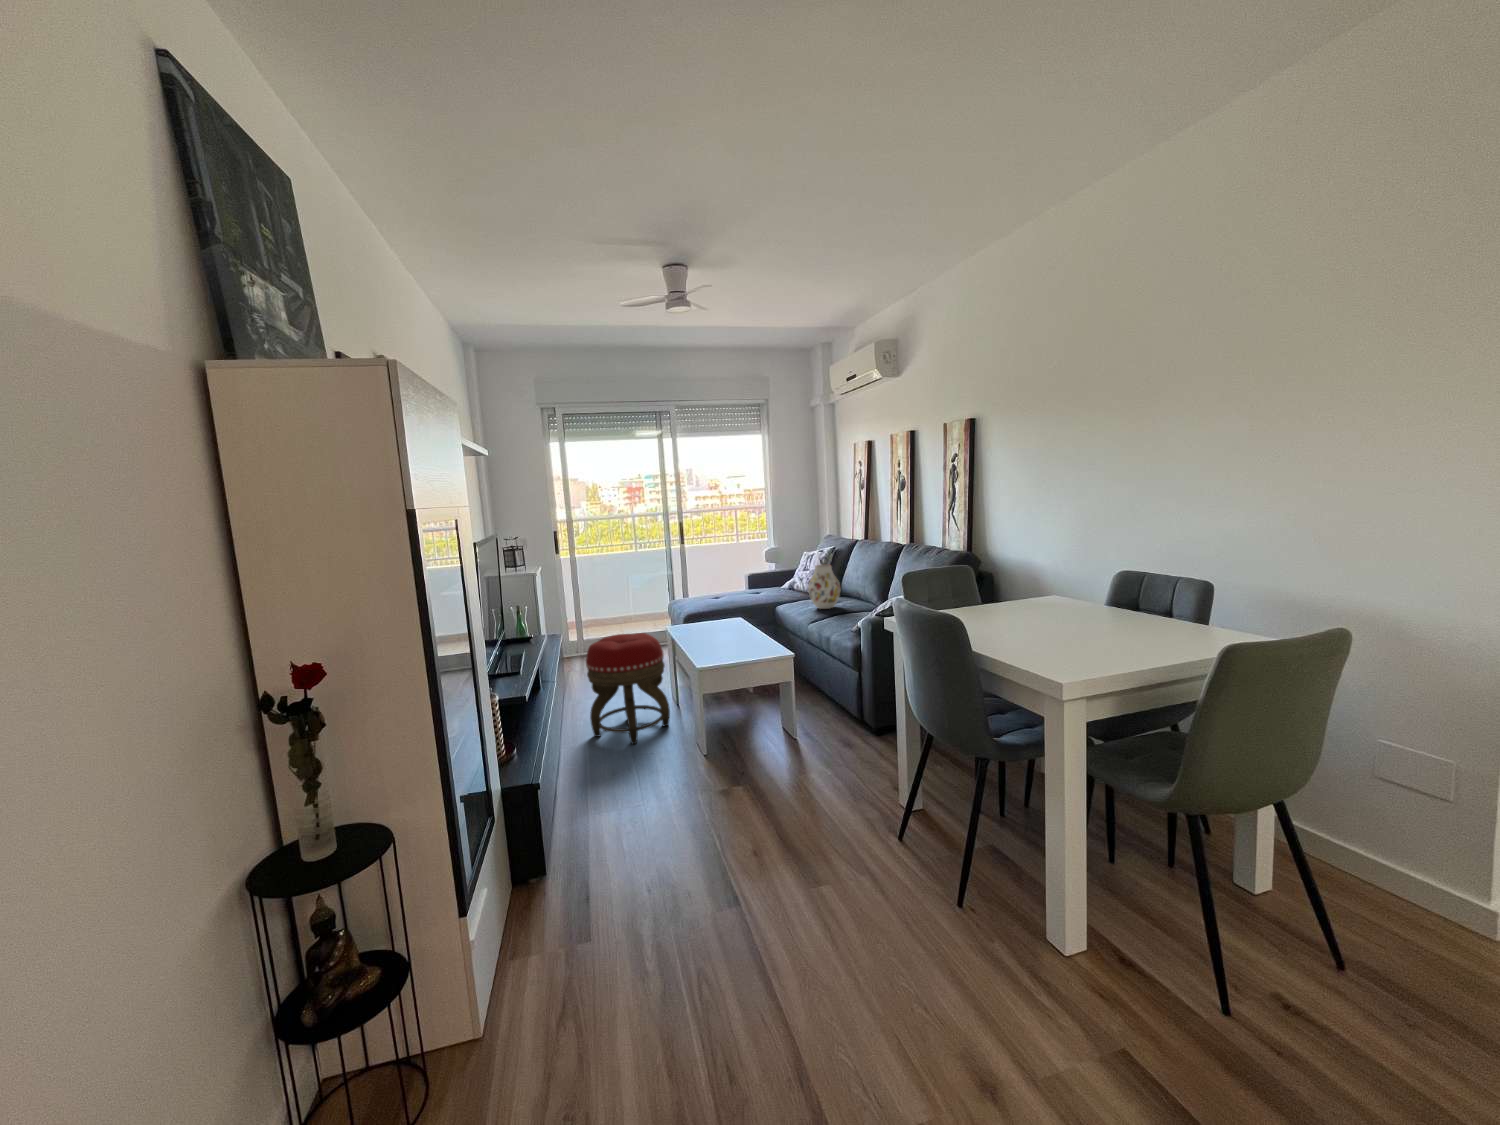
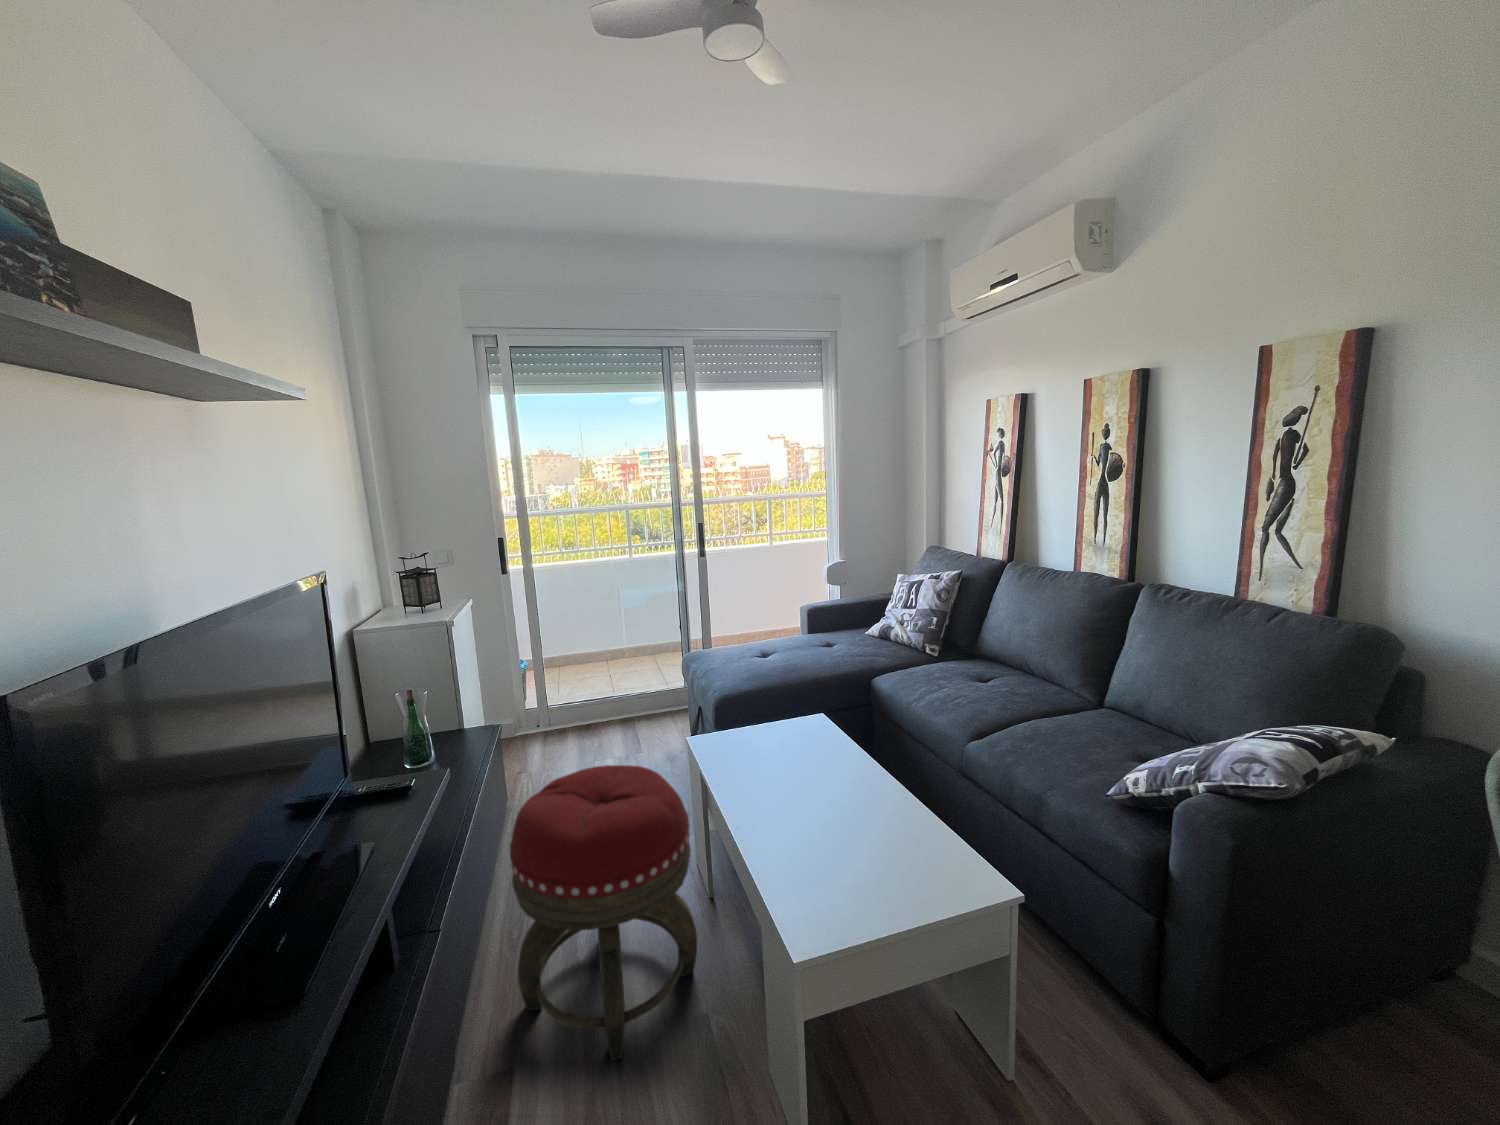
vase: present [808,565,840,609] -> none [945,611,1007,694]

